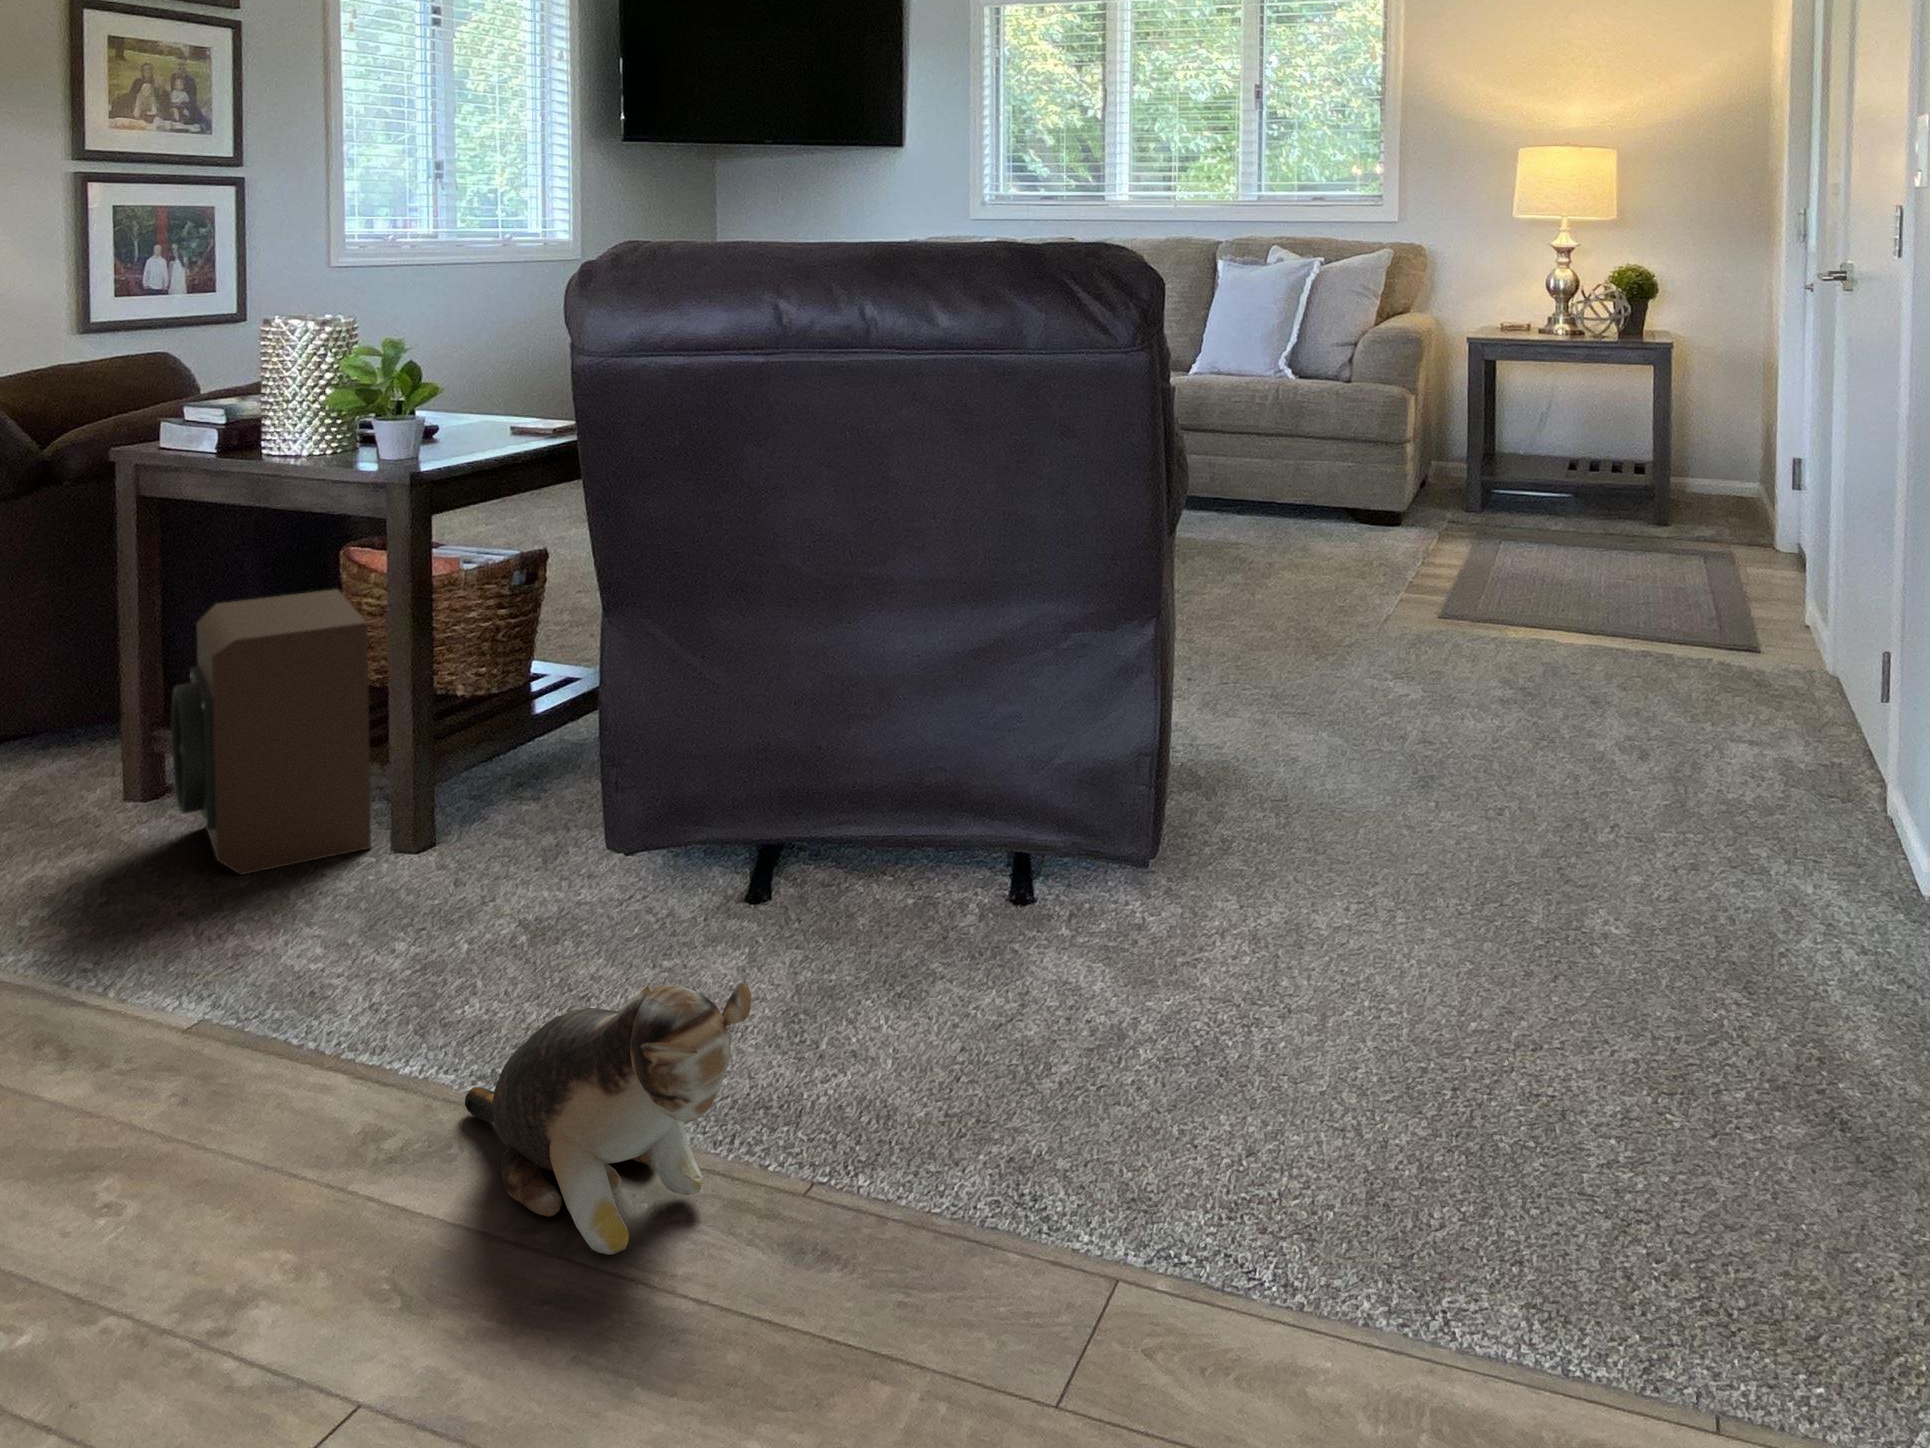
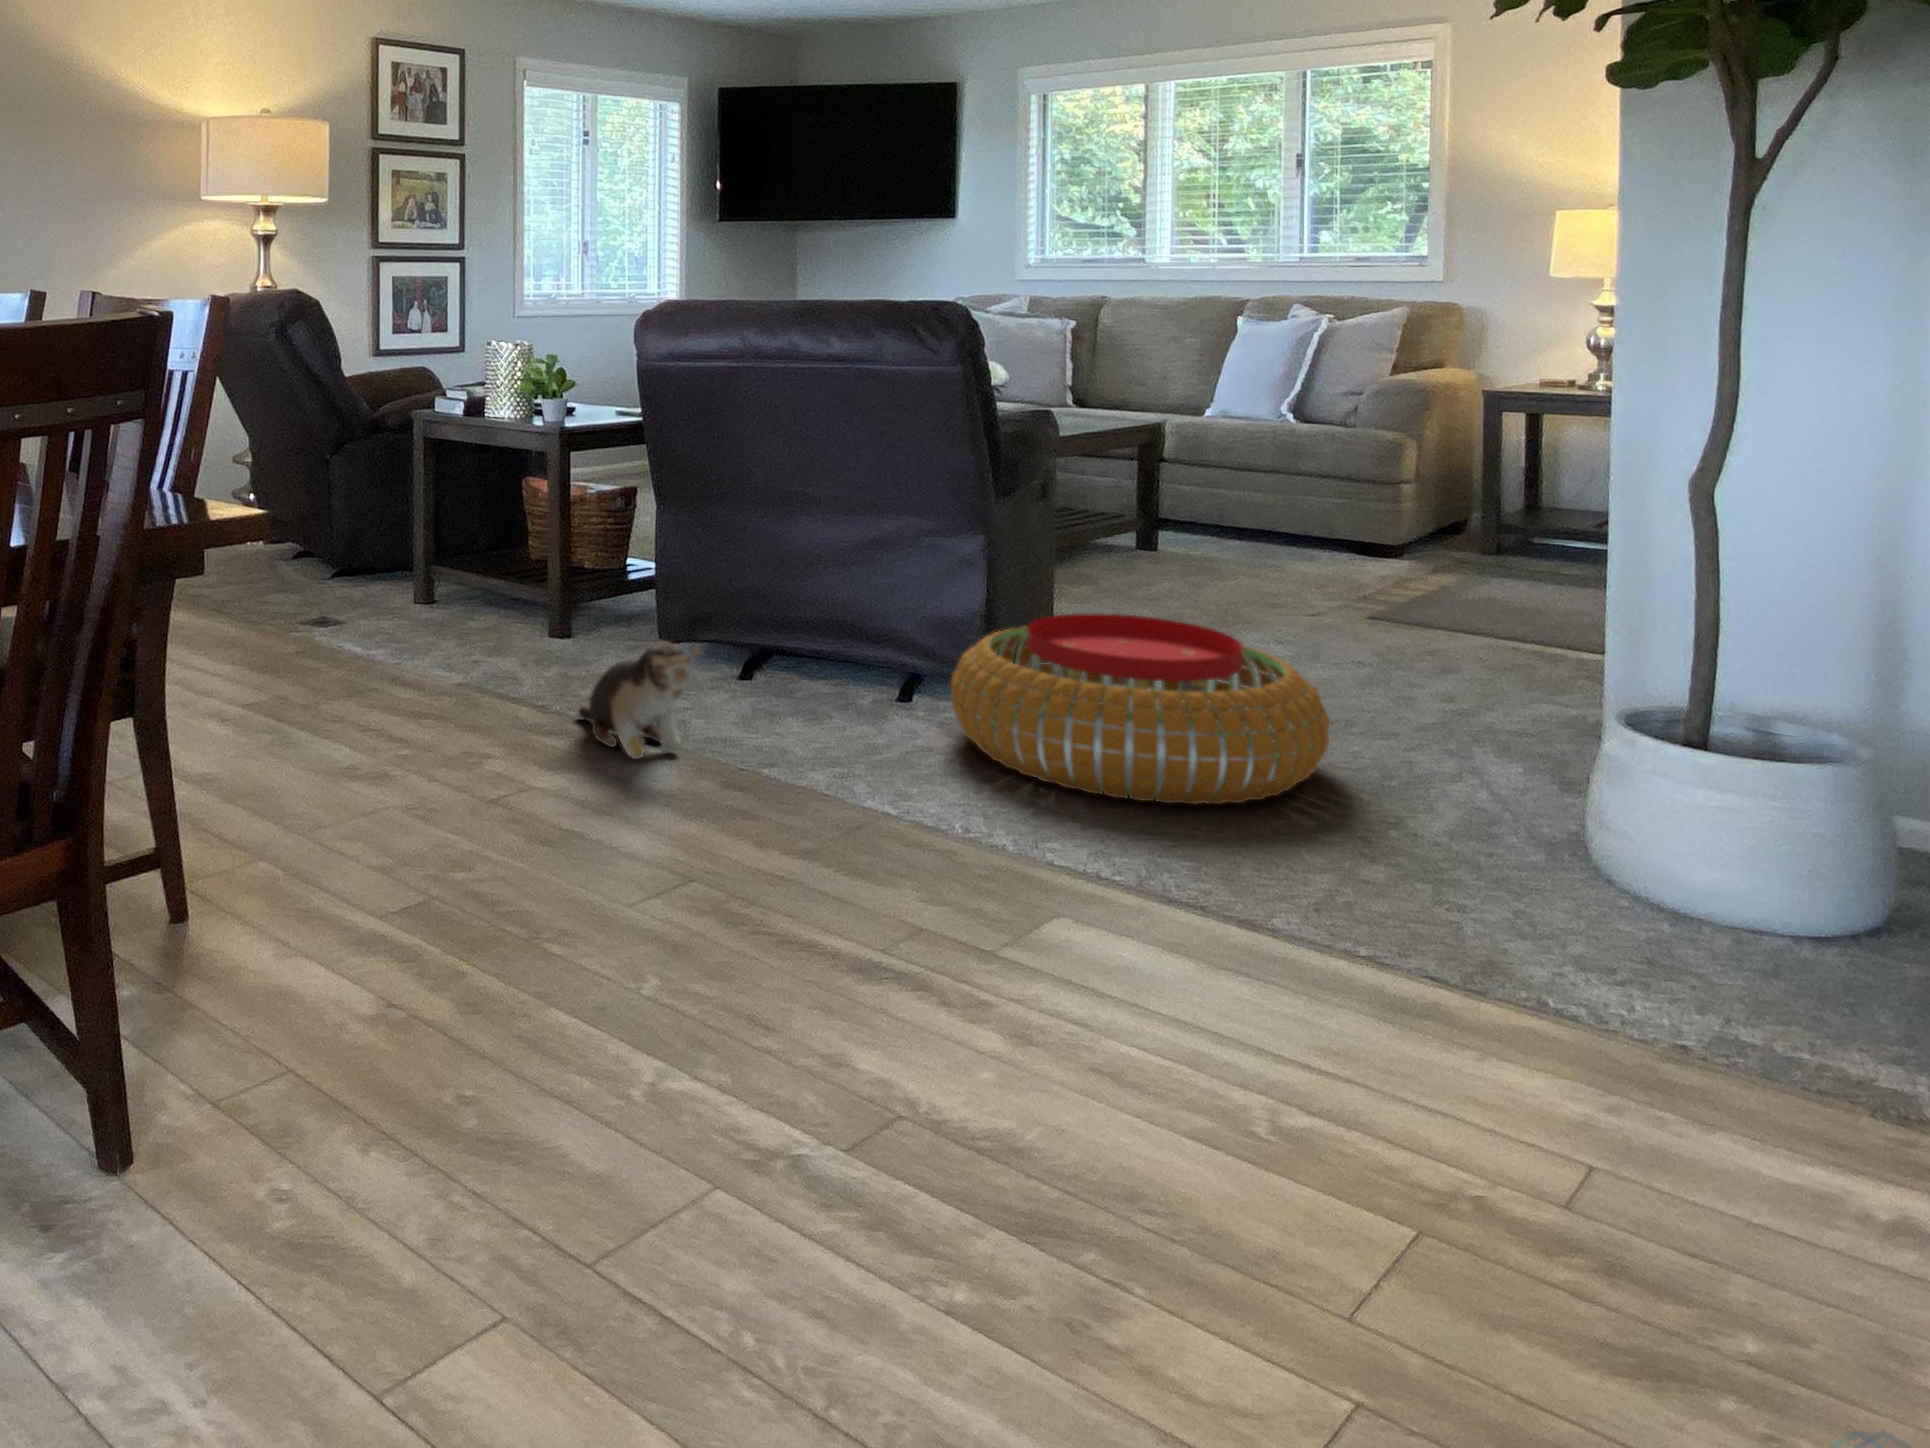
speaker: present [172,589,371,875] -> none [440,496,538,636]
pouf: none [1153,742,1747,1133] -> present [951,613,1329,804]

